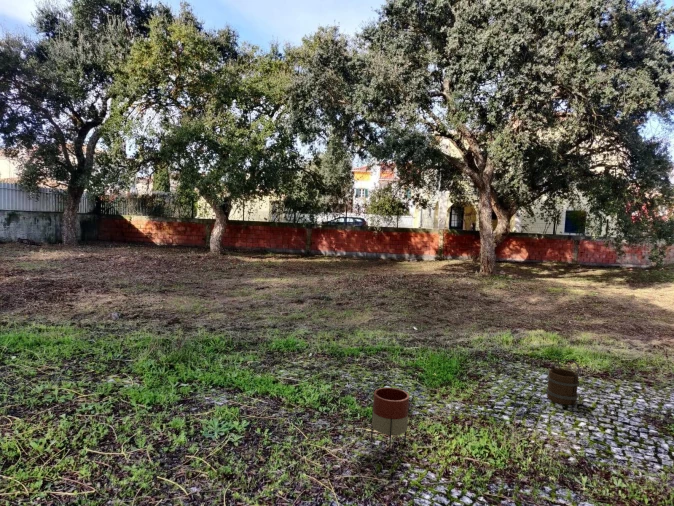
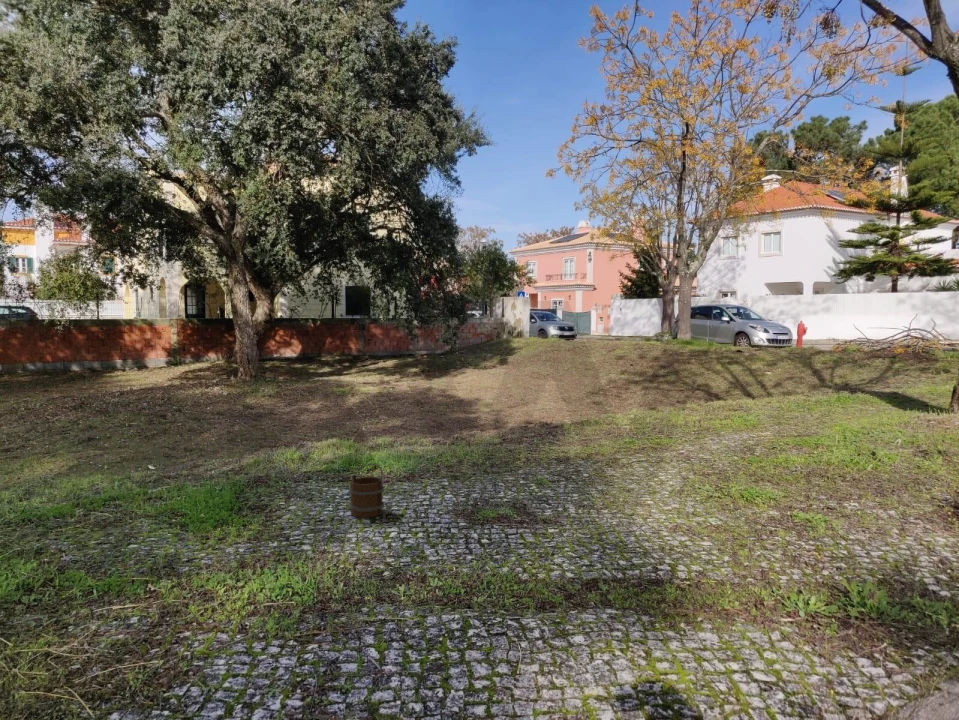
planter: present [371,387,409,456] -> none [122,543,180,637]

